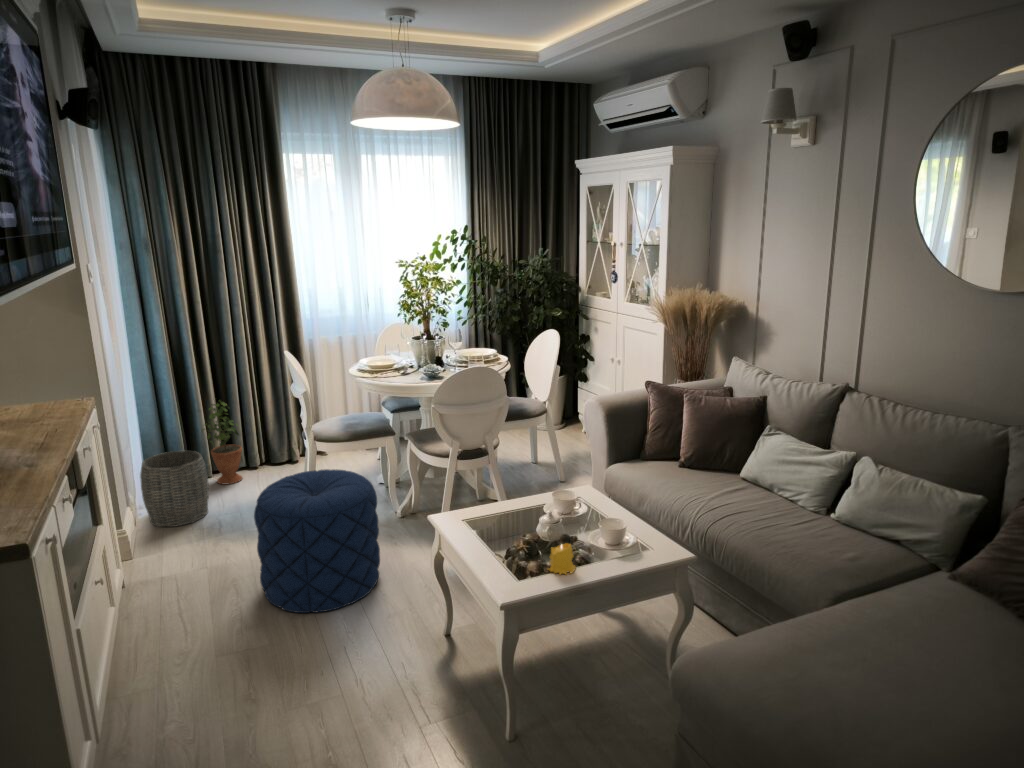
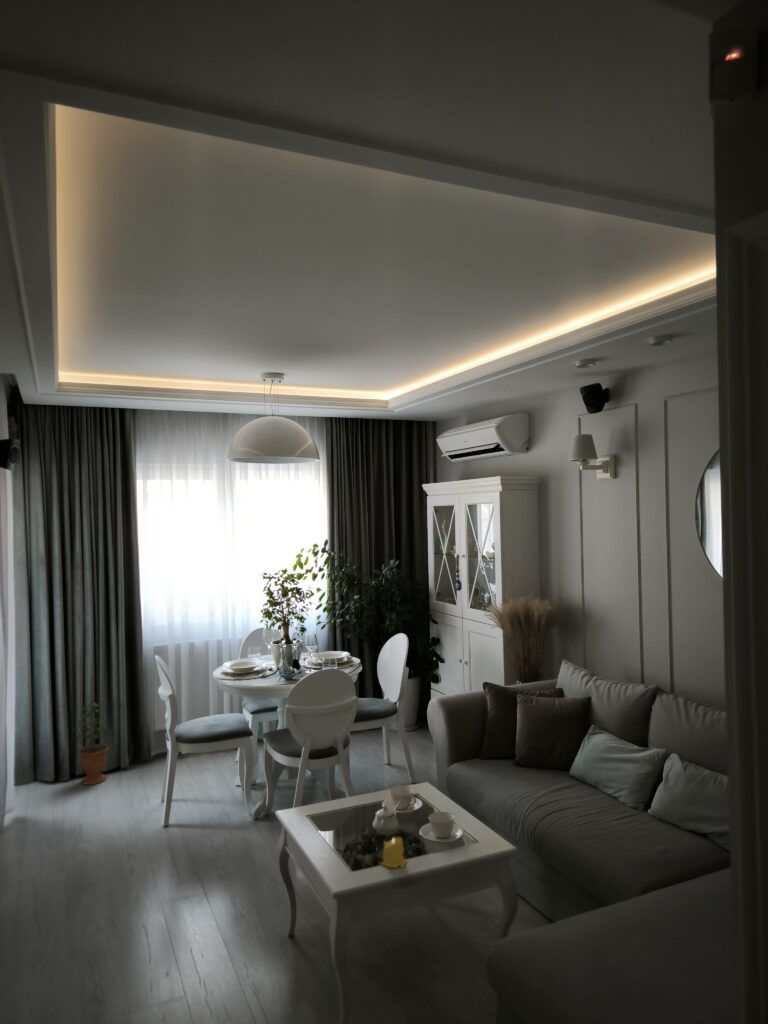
woven basket: present [140,451,209,527] -> none [9,750,74,828]
pouf: present [254,469,380,613] -> none [114,768,231,915]

